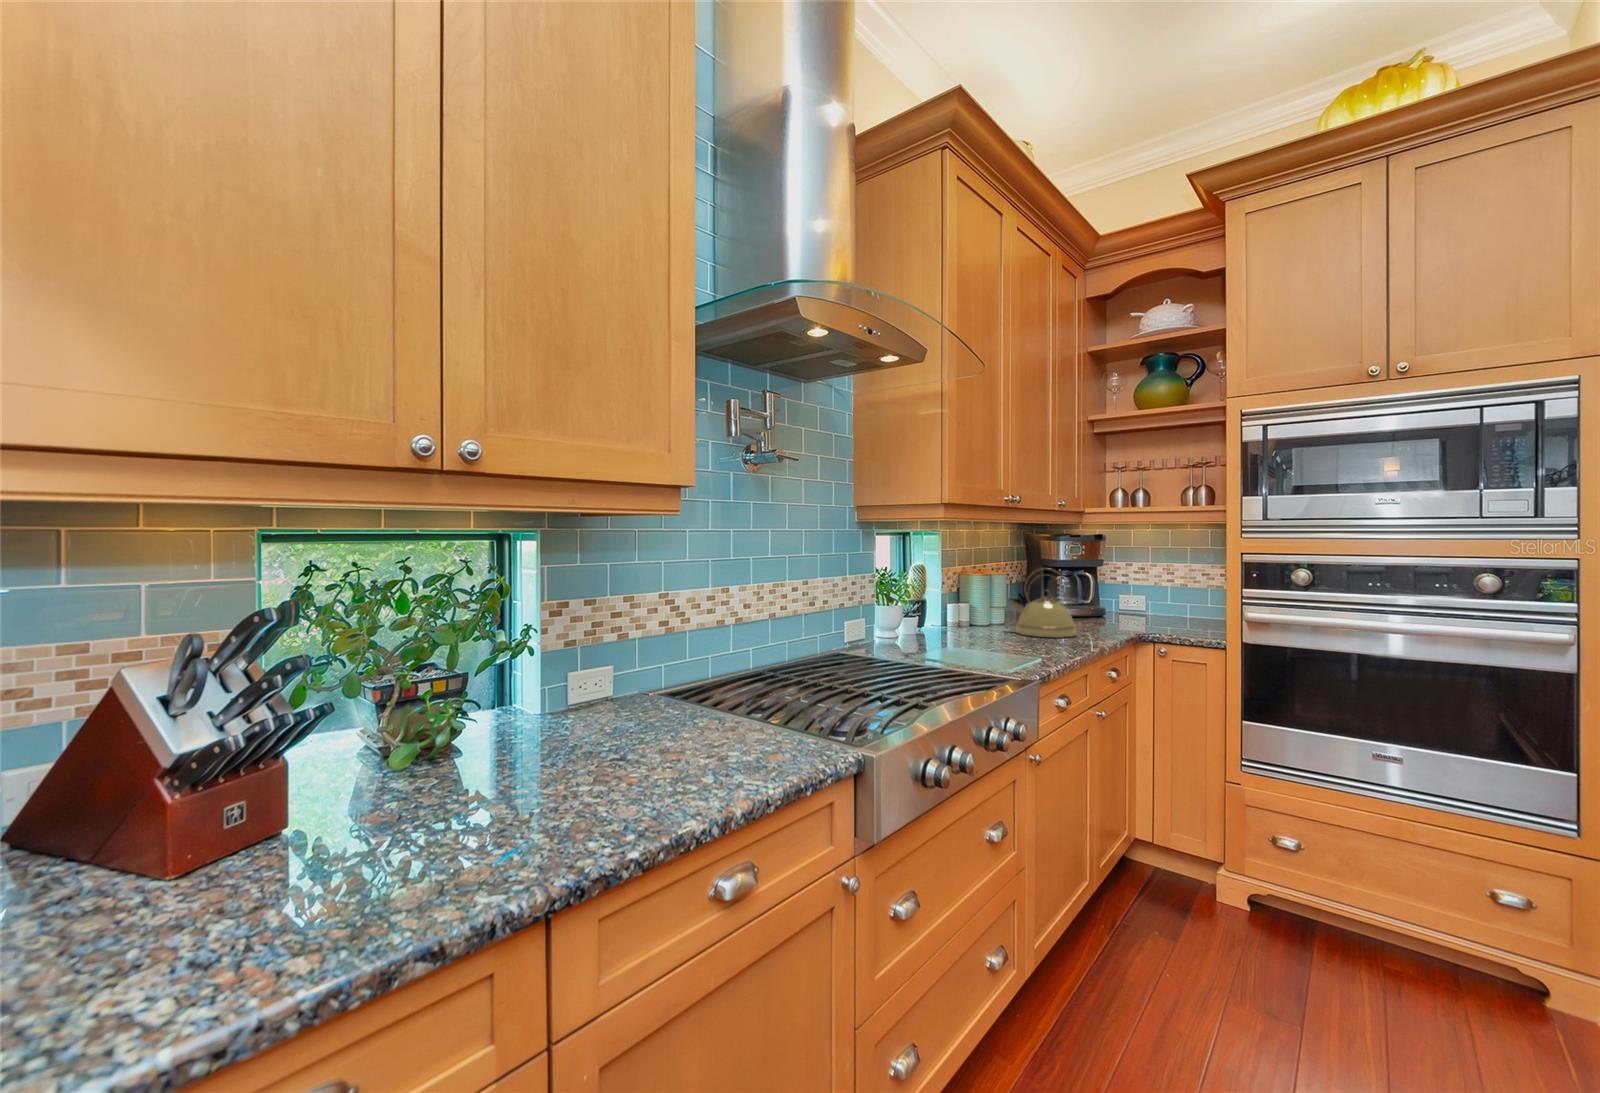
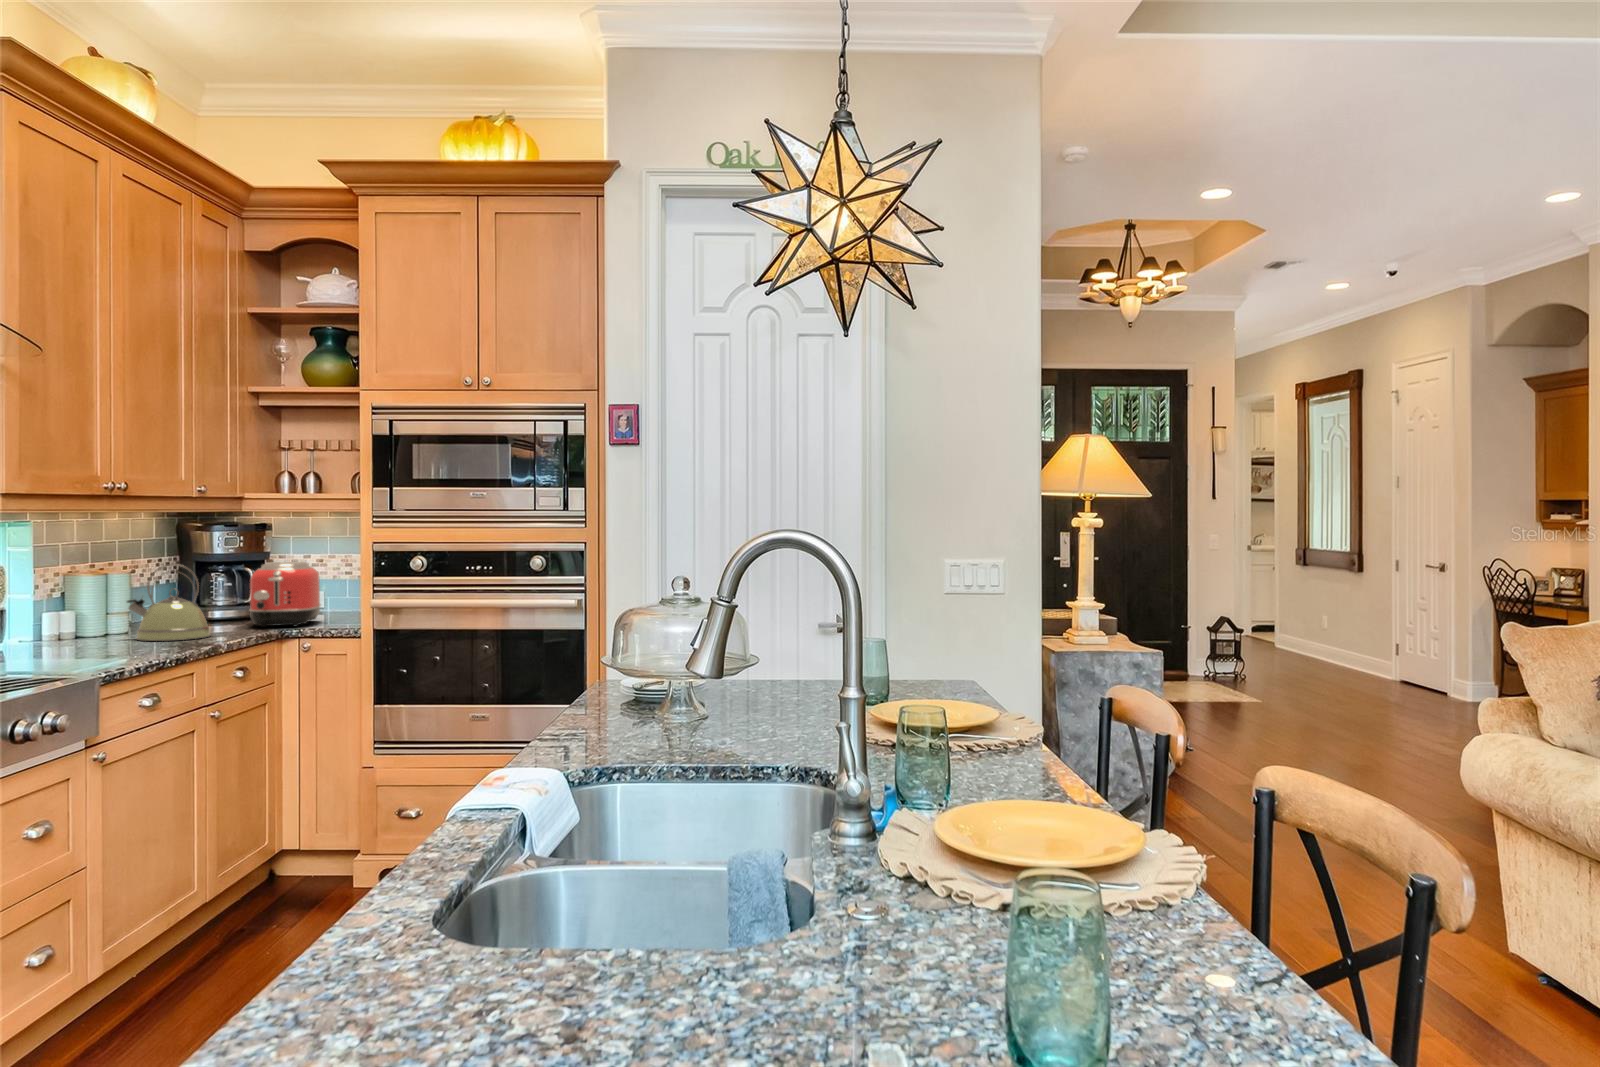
toaster: none [1097,569,1159,630] -> present [250,562,321,627]

